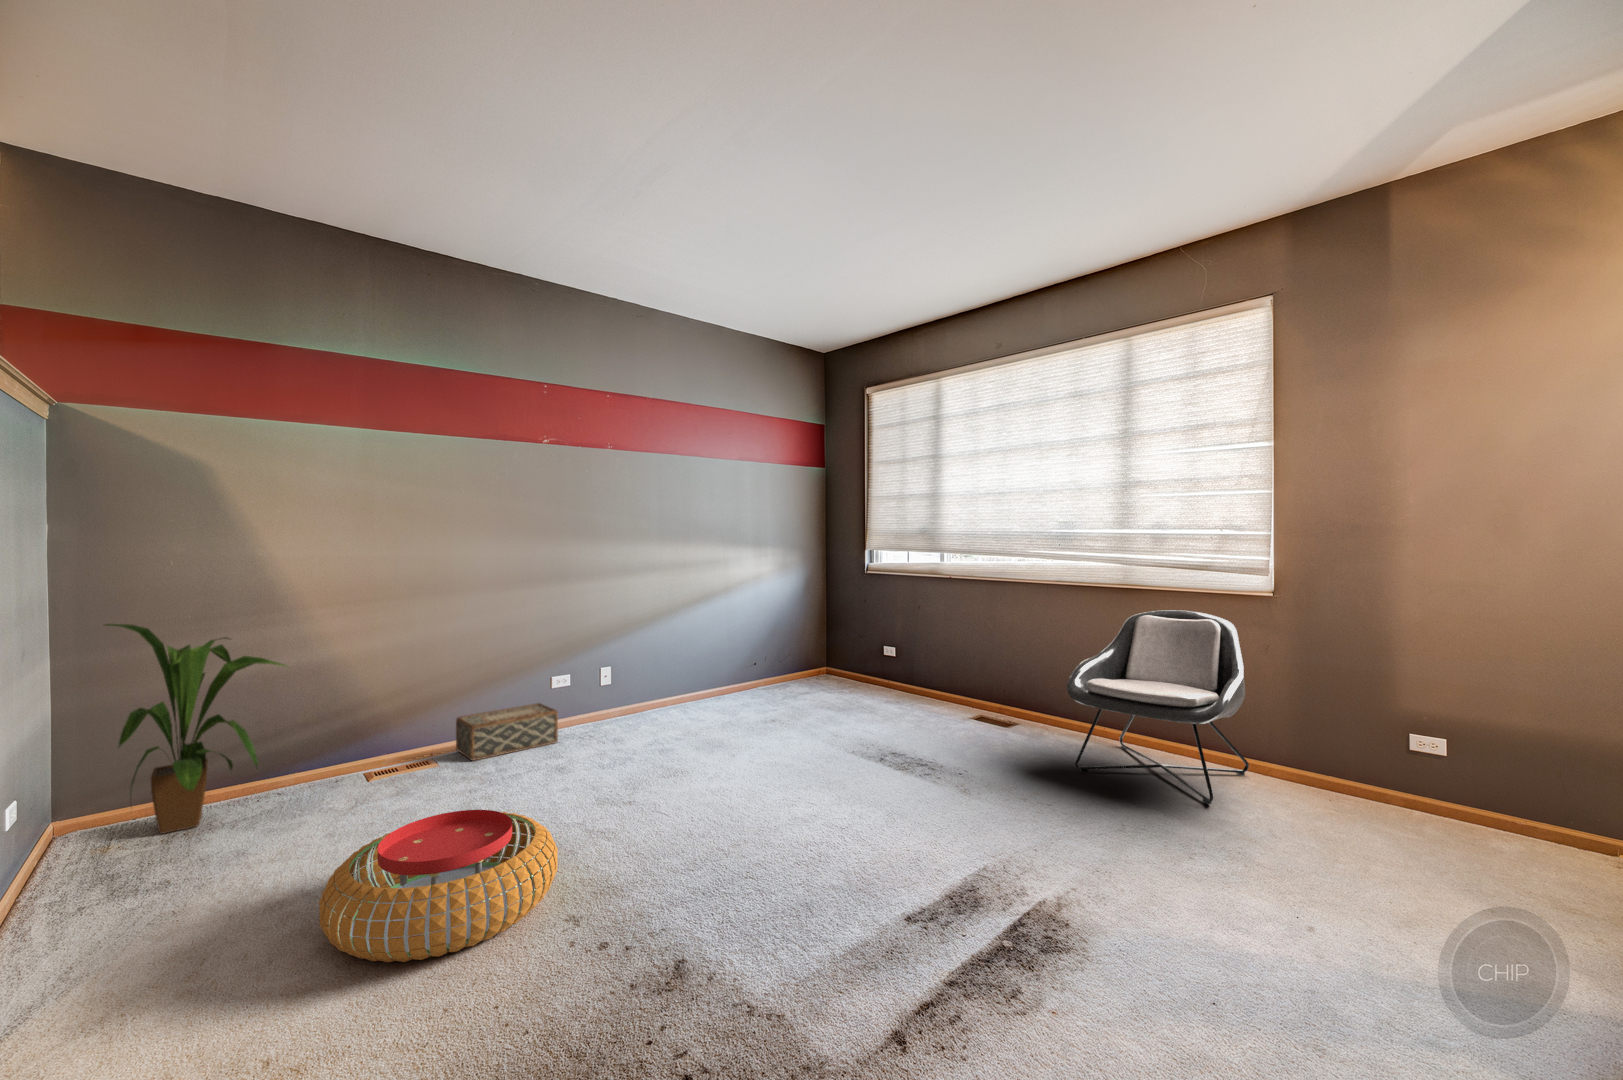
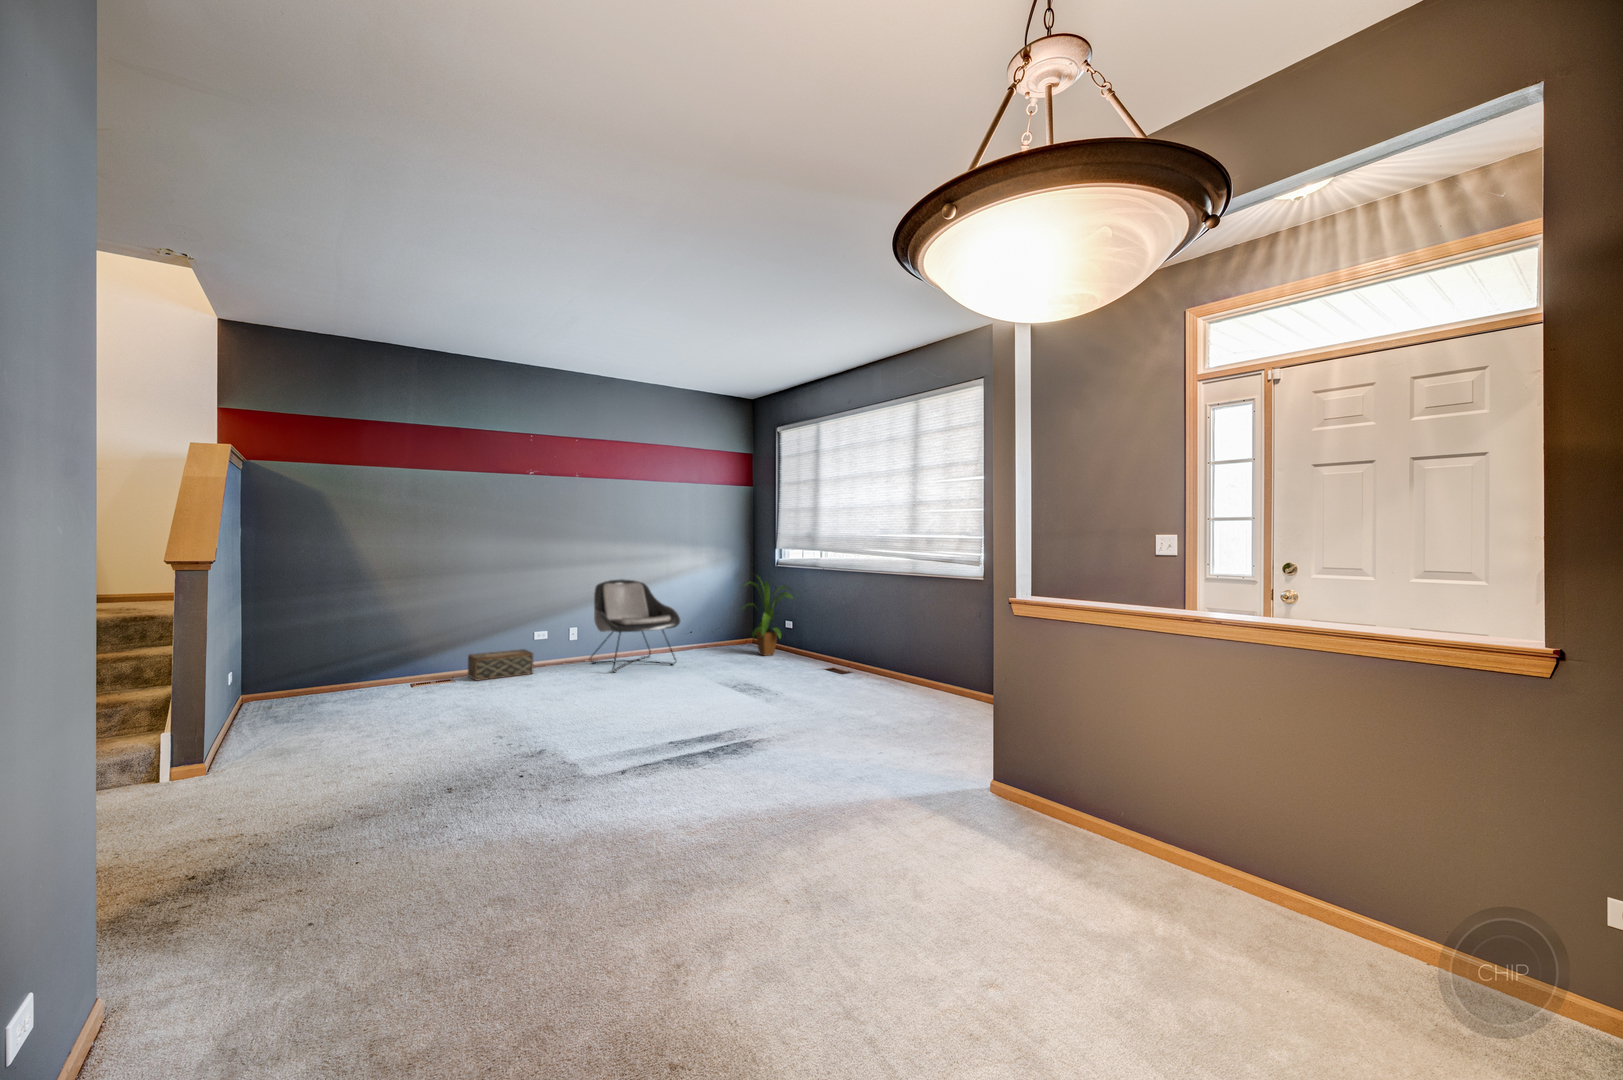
lounge chair: present [1067,610,1249,804] -> present [589,579,680,673]
house plant: present [106,624,287,834] -> present [744,572,793,656]
pouf: present [319,810,558,963] -> none [374,687,498,746]

